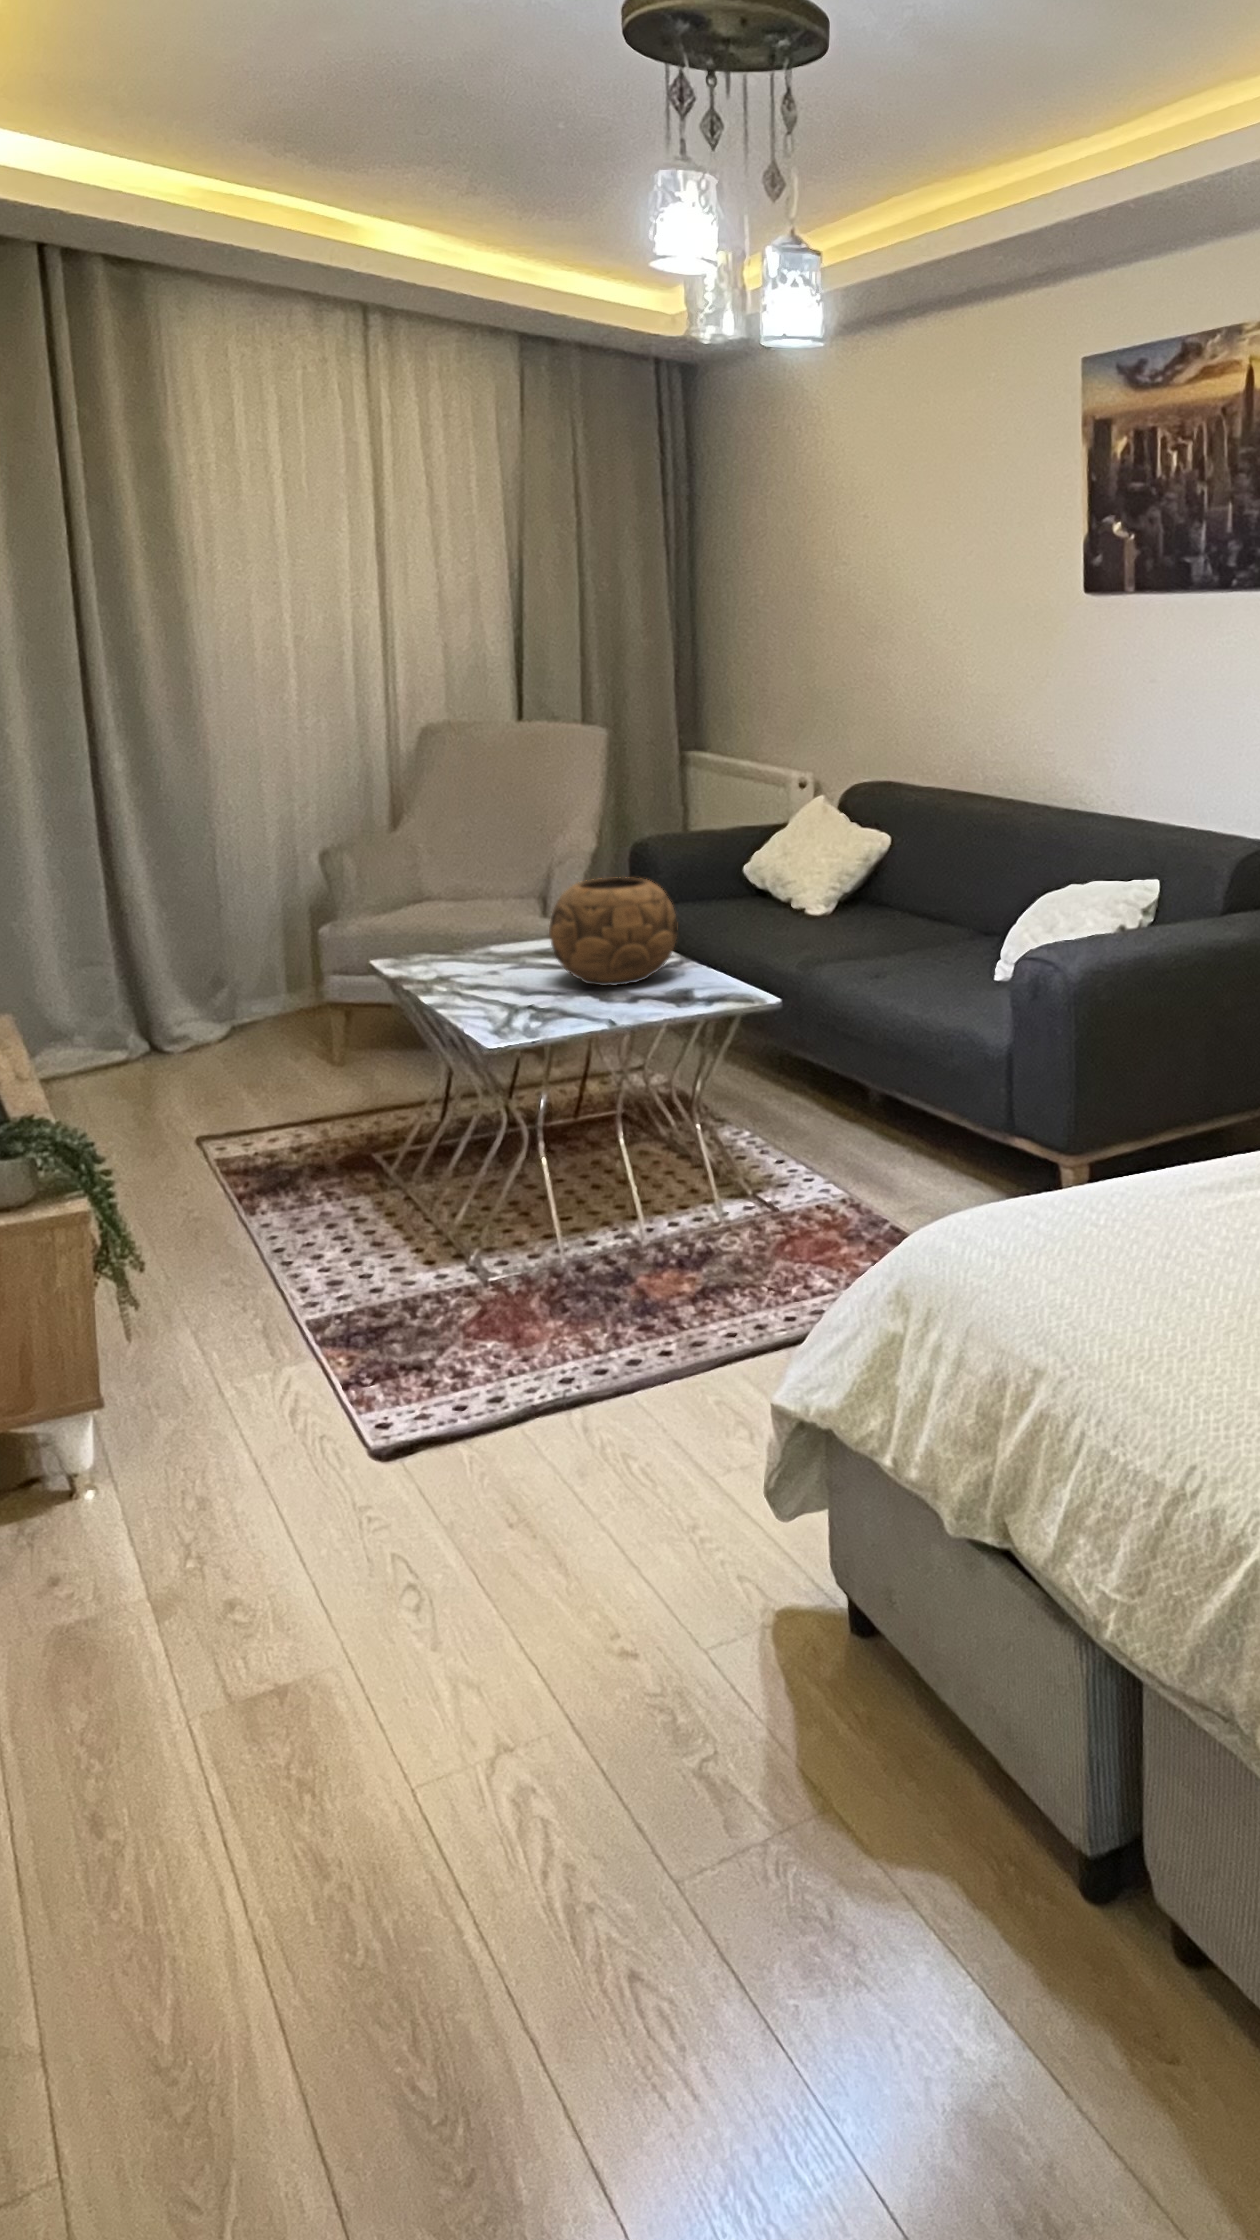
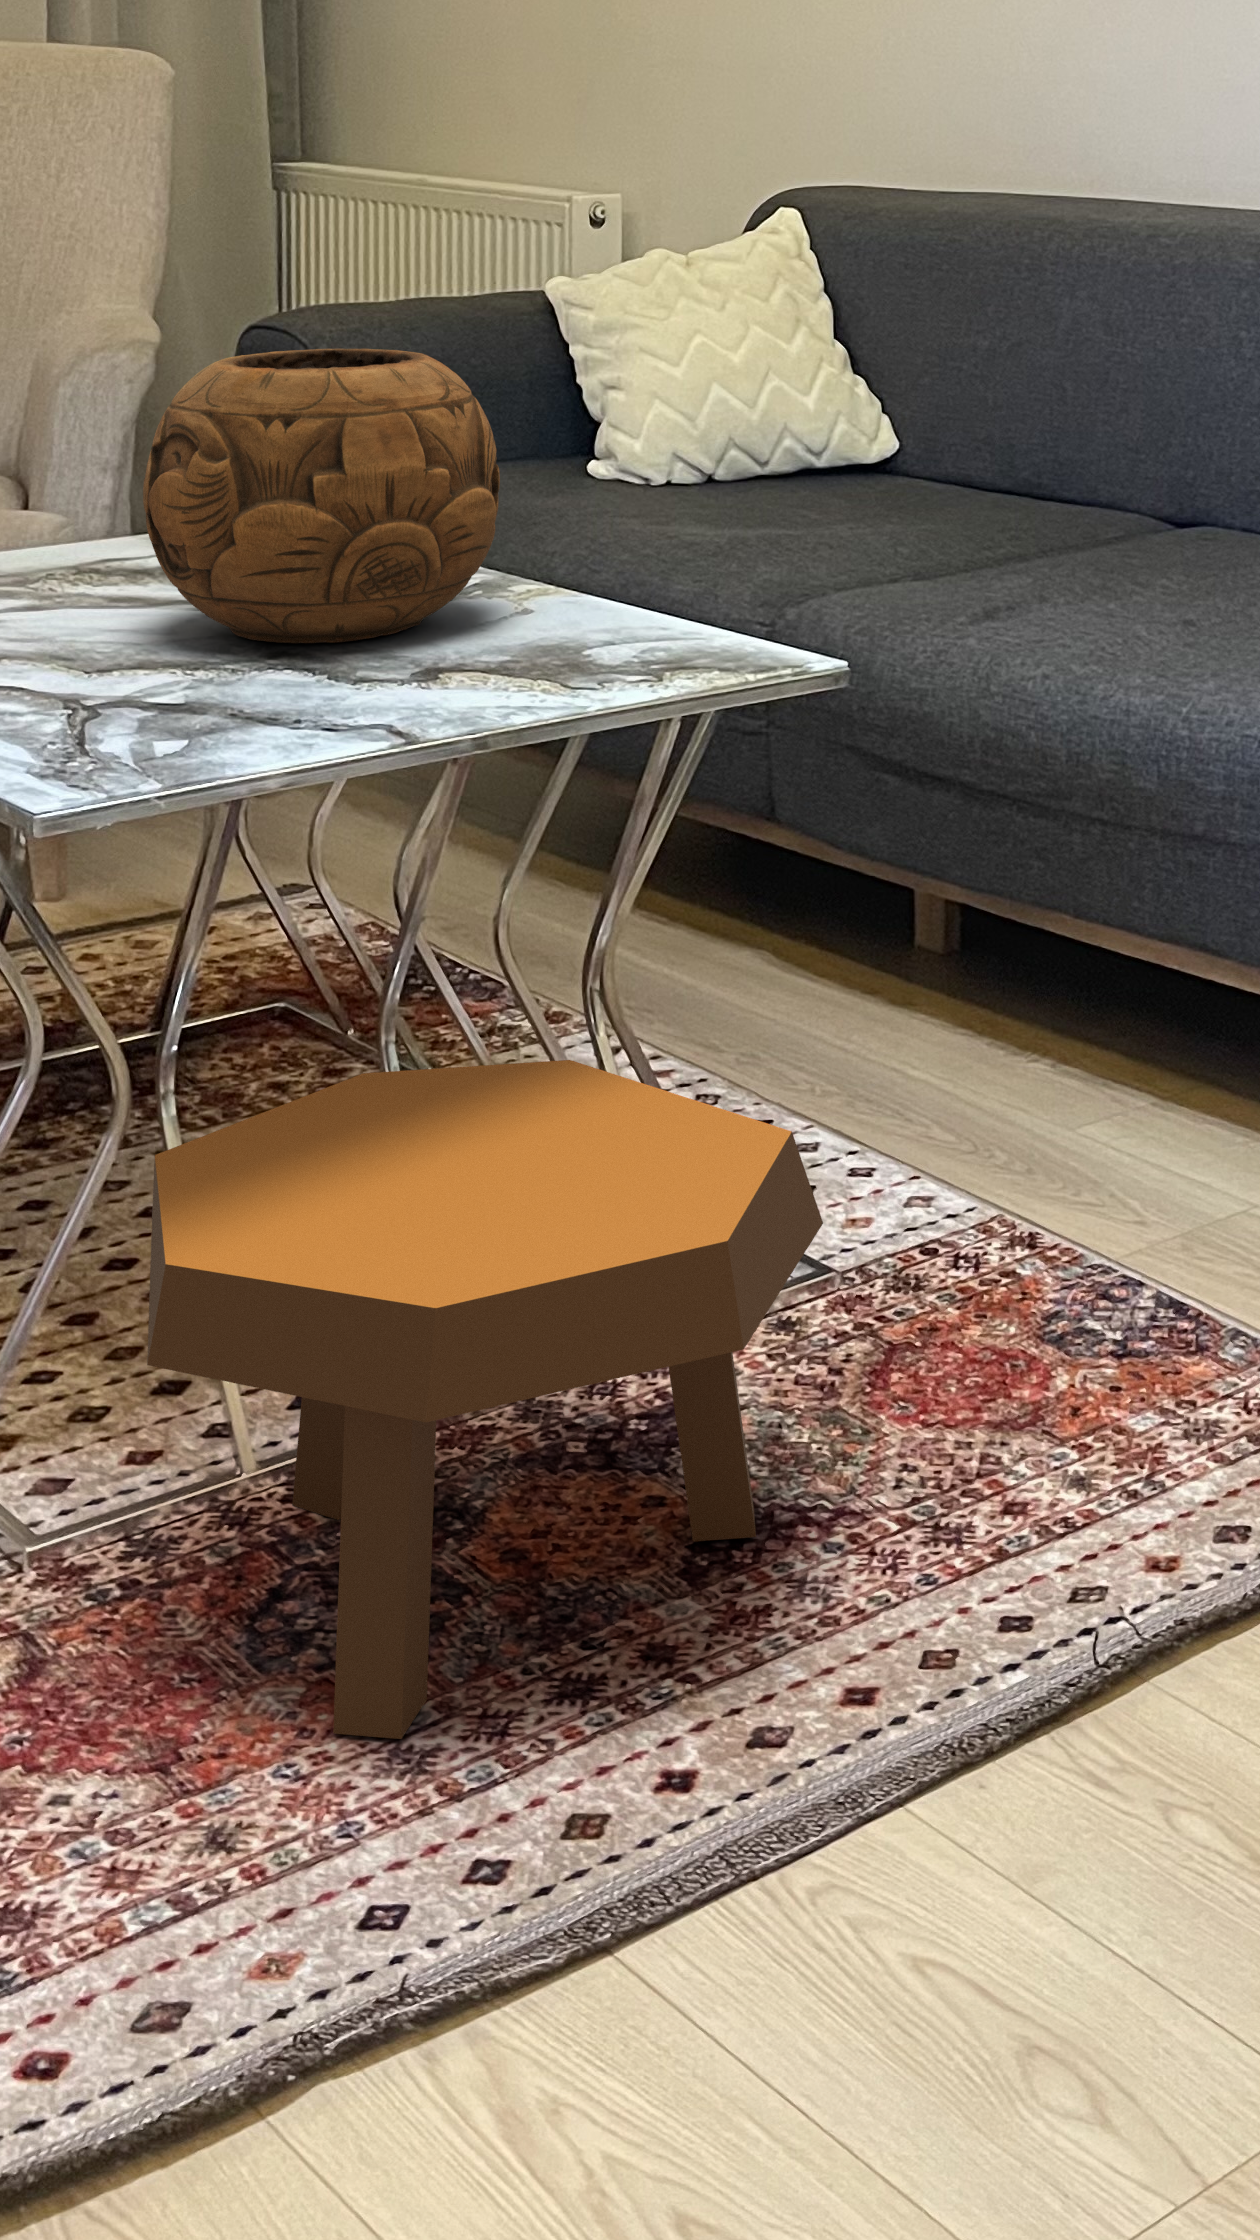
footstool: none [515,1134,743,1338] -> present [147,1060,823,1739]

